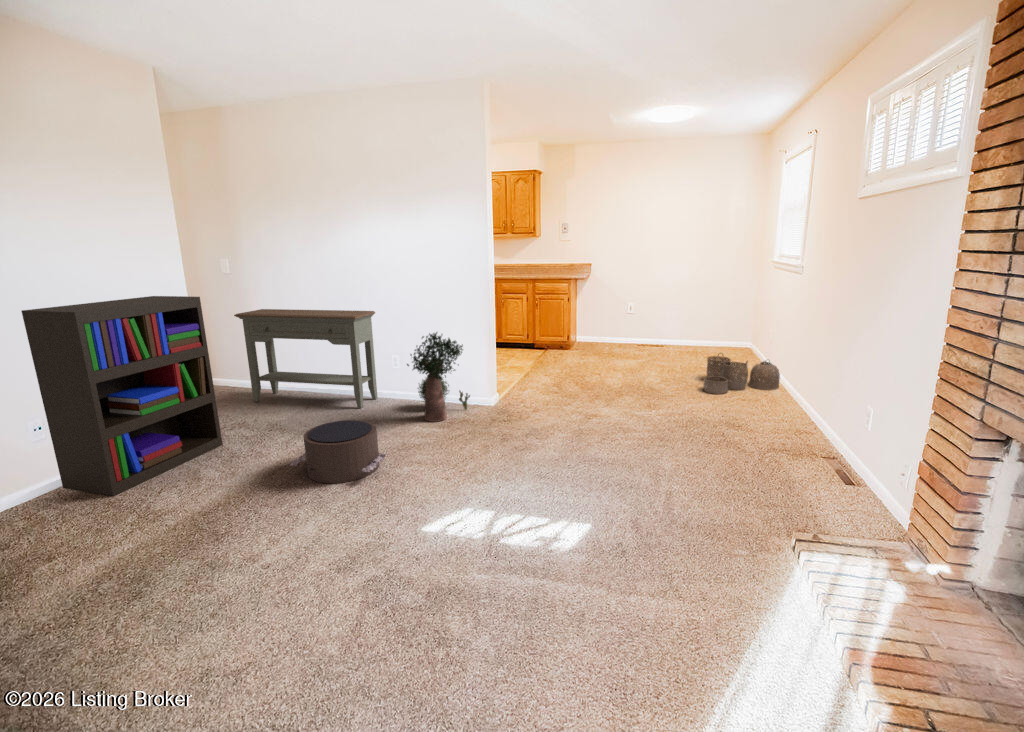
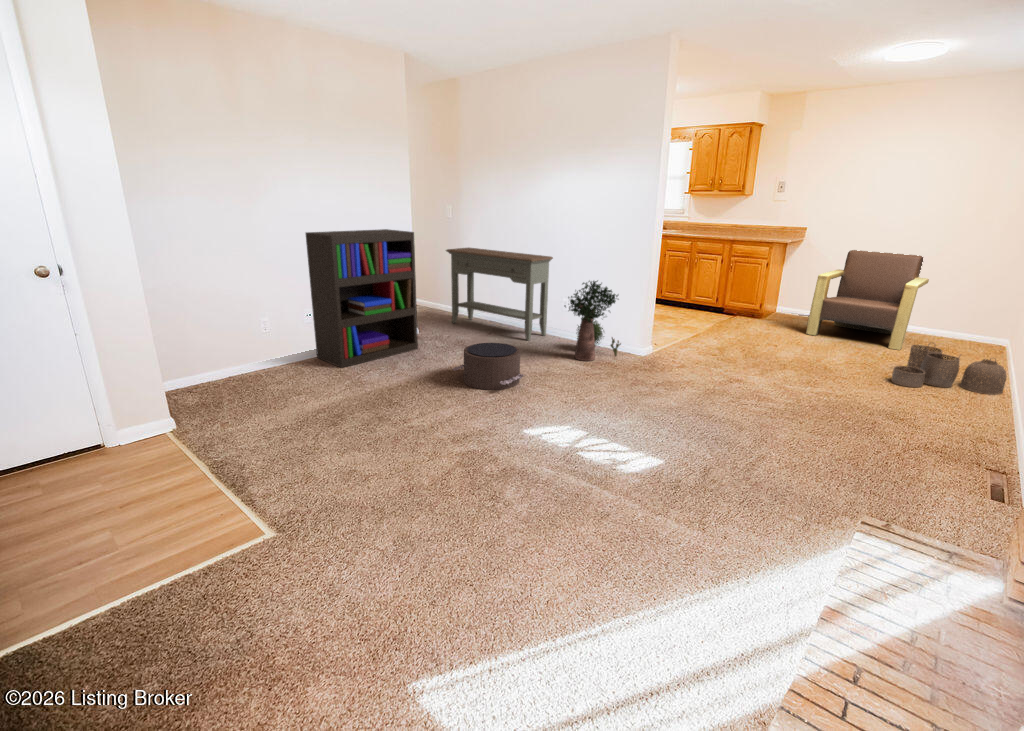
armchair: none [613,281,693,362] -> present [806,250,929,350]

